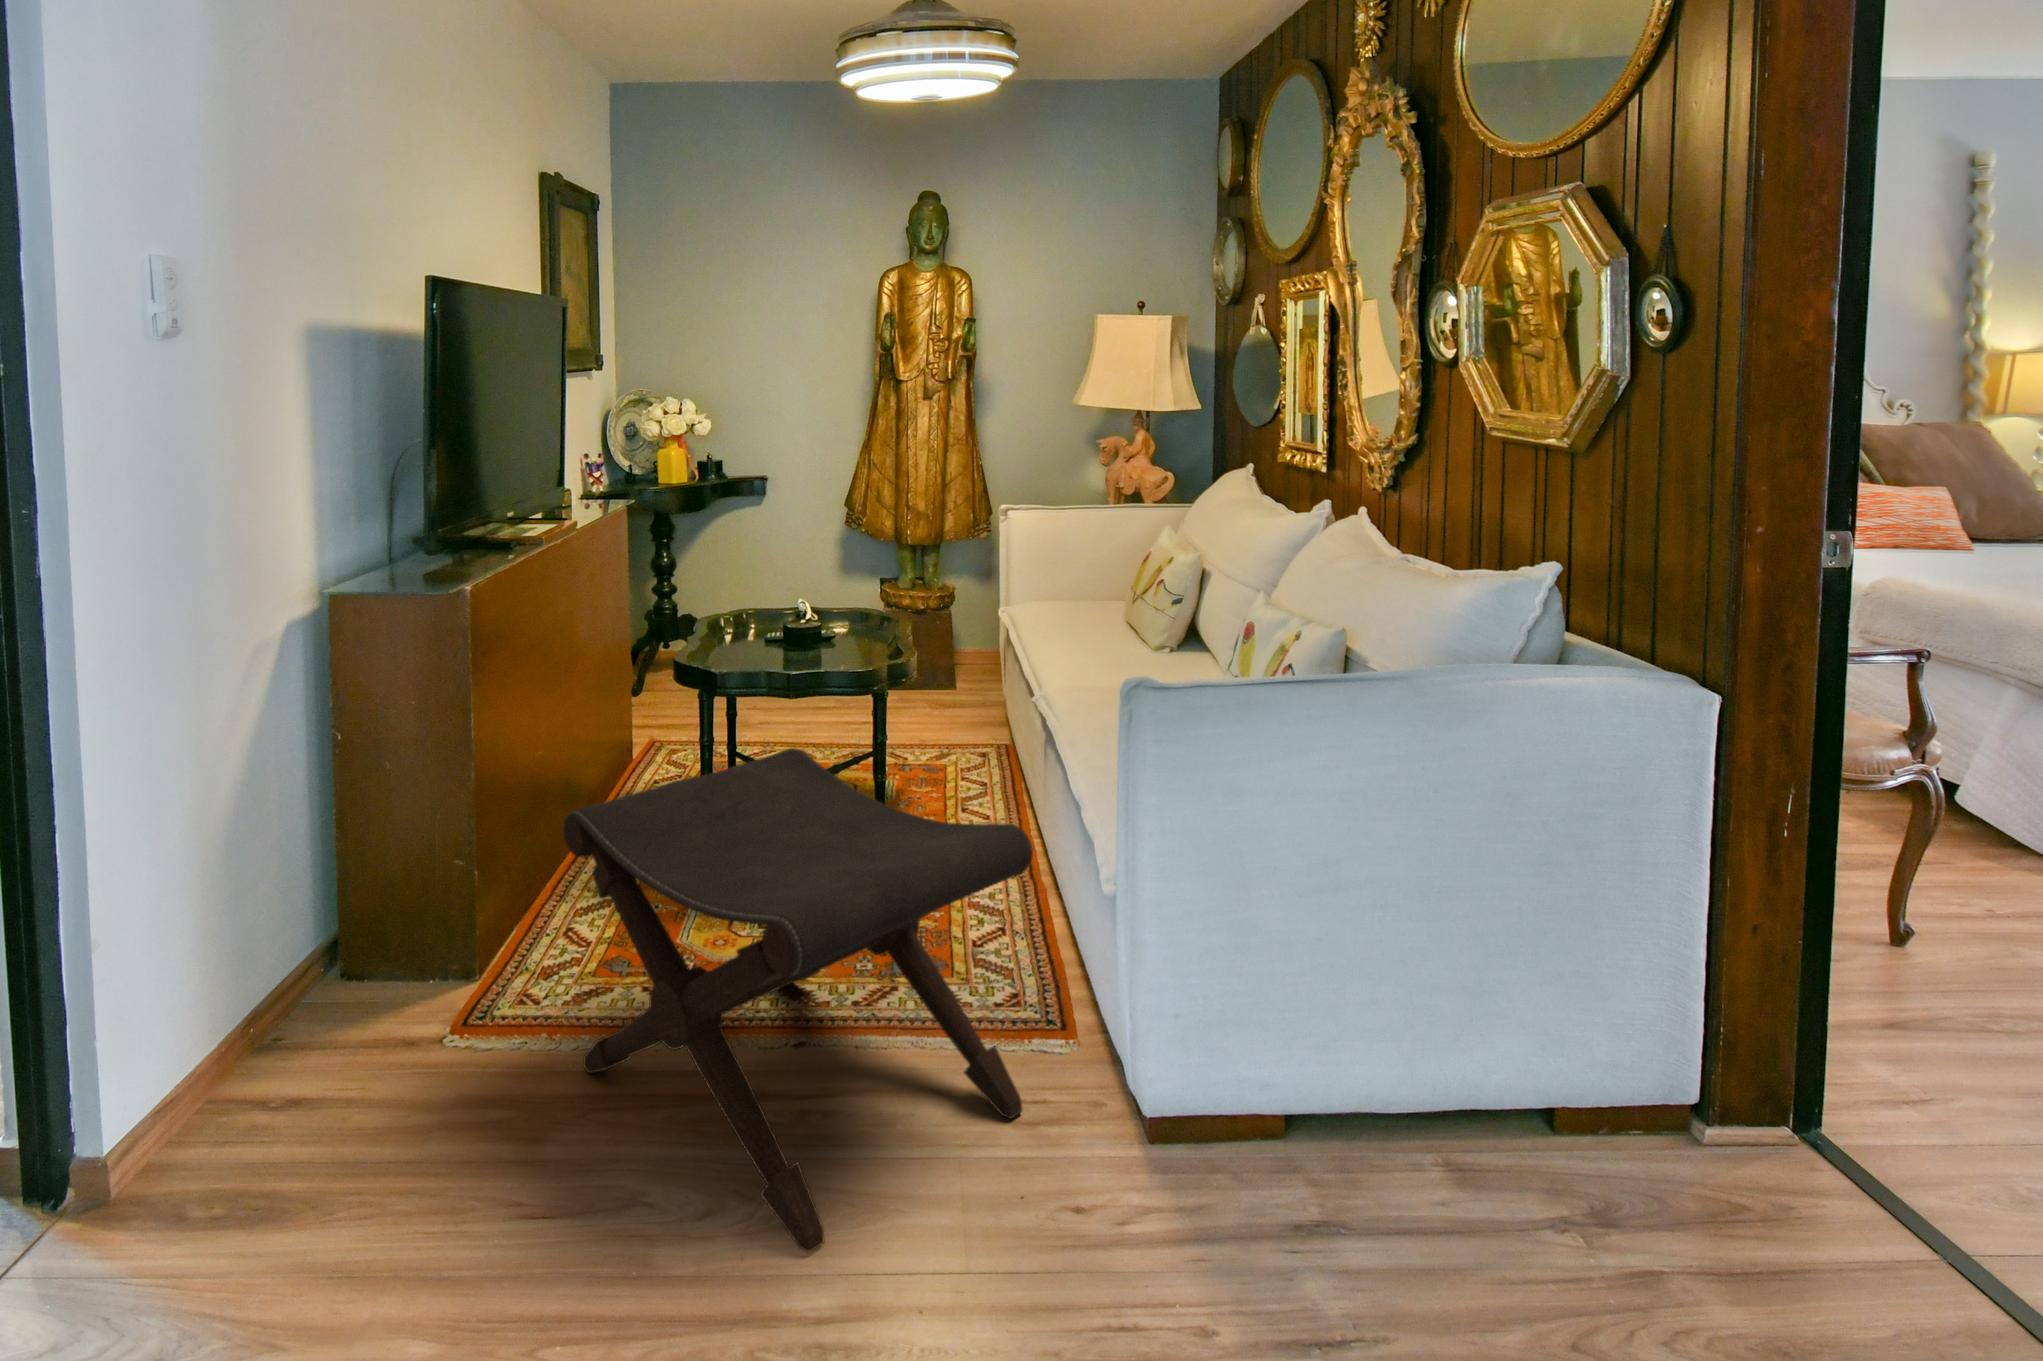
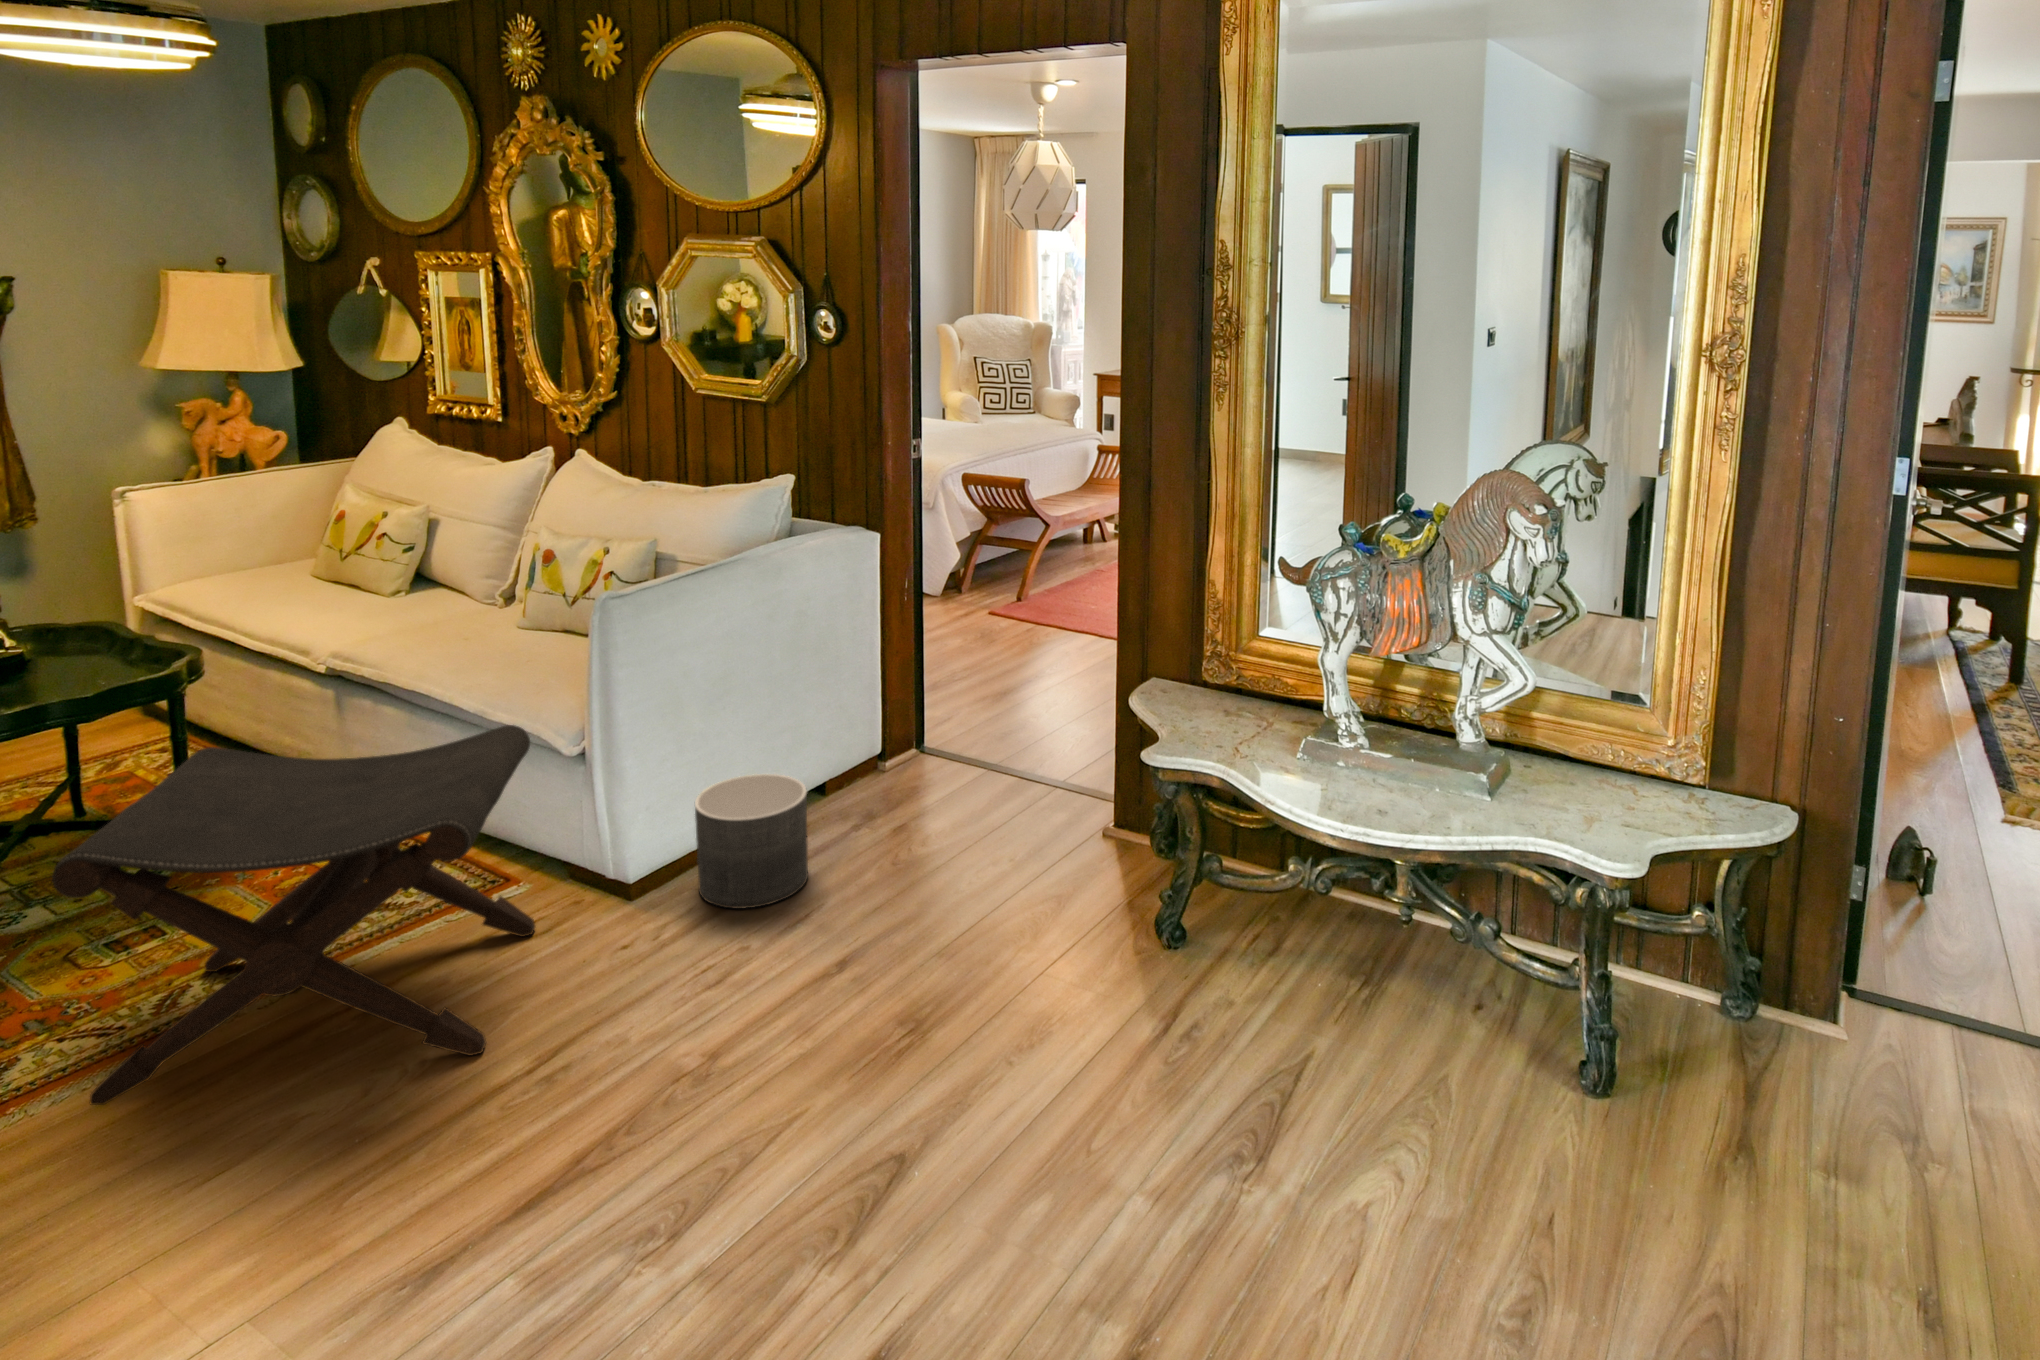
planter: none [1225,1027,1416,1288] -> present [695,774,808,909]

